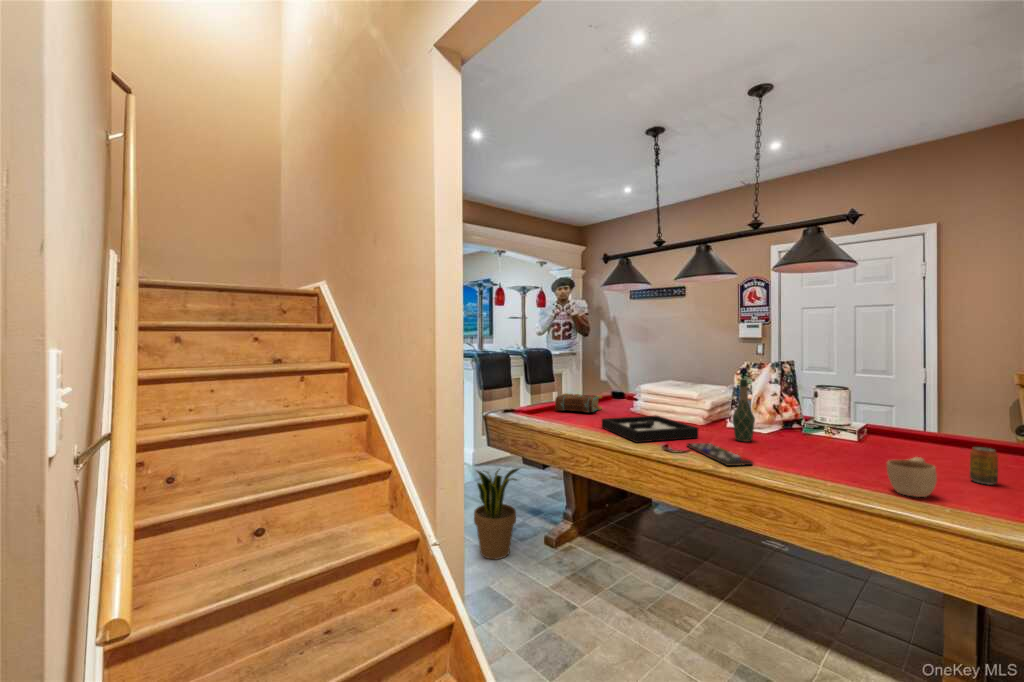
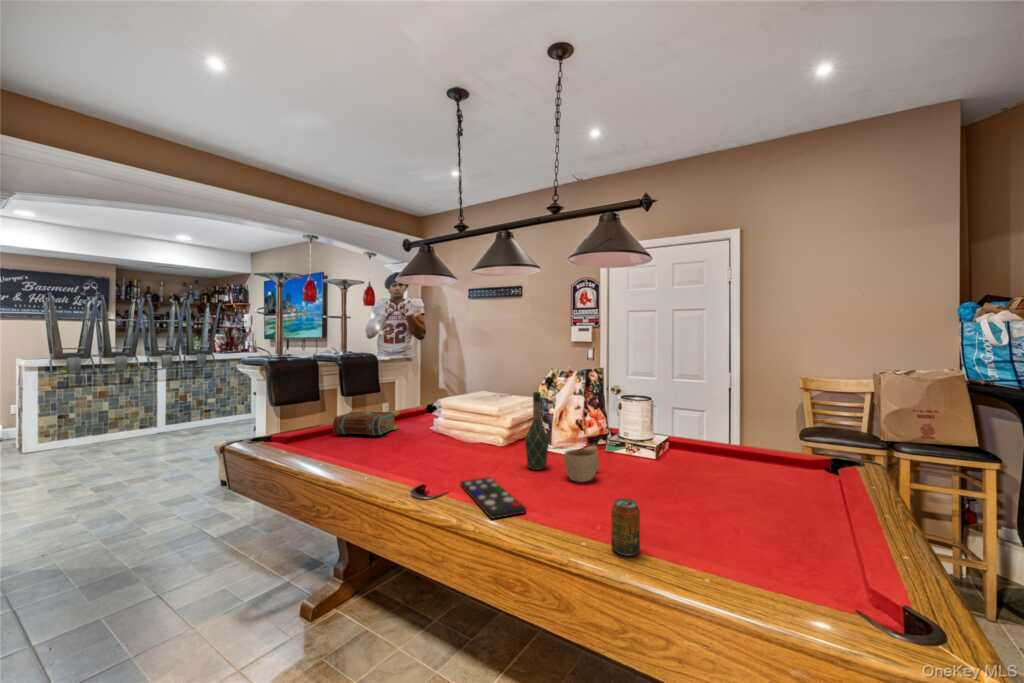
decorative tray: present [602,416,698,443] -> none [372,438,485,484]
beverage can: present [970,447,998,485] -> present [611,498,640,556]
cup: present [887,457,937,497] -> present [564,446,599,482]
potted plant: present [474,468,519,559] -> none [184,520,265,660]

